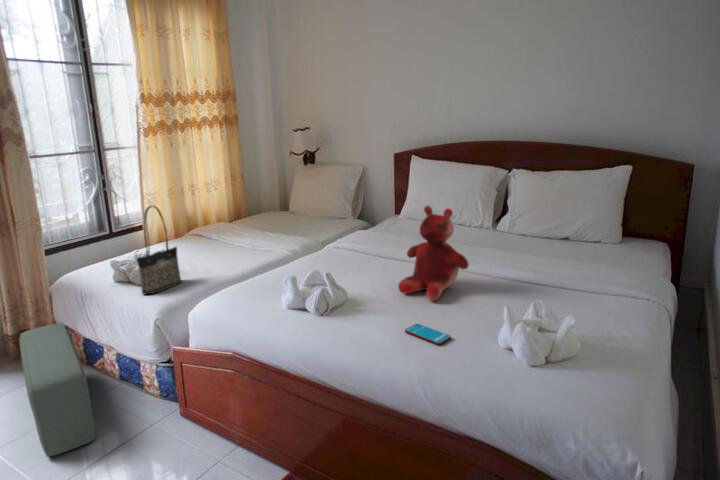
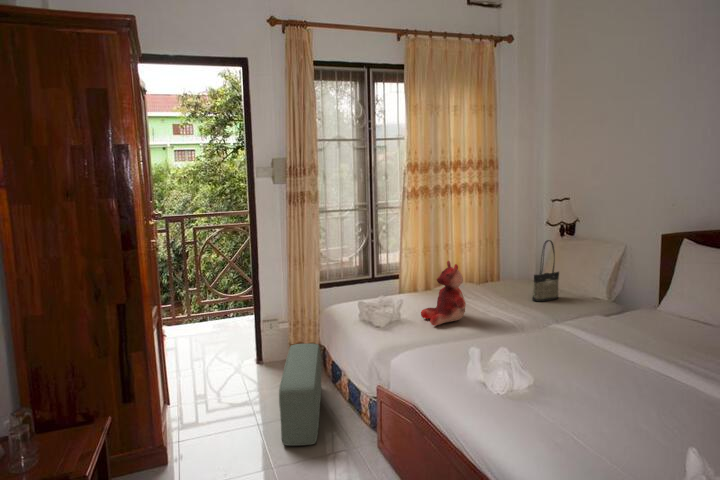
tote bag: present [137,206,181,294] -> present [532,240,559,302]
teddy bear: present [398,206,469,301] -> present [421,261,466,326]
smartphone: present [405,324,451,345] -> none [574,433,622,463]

